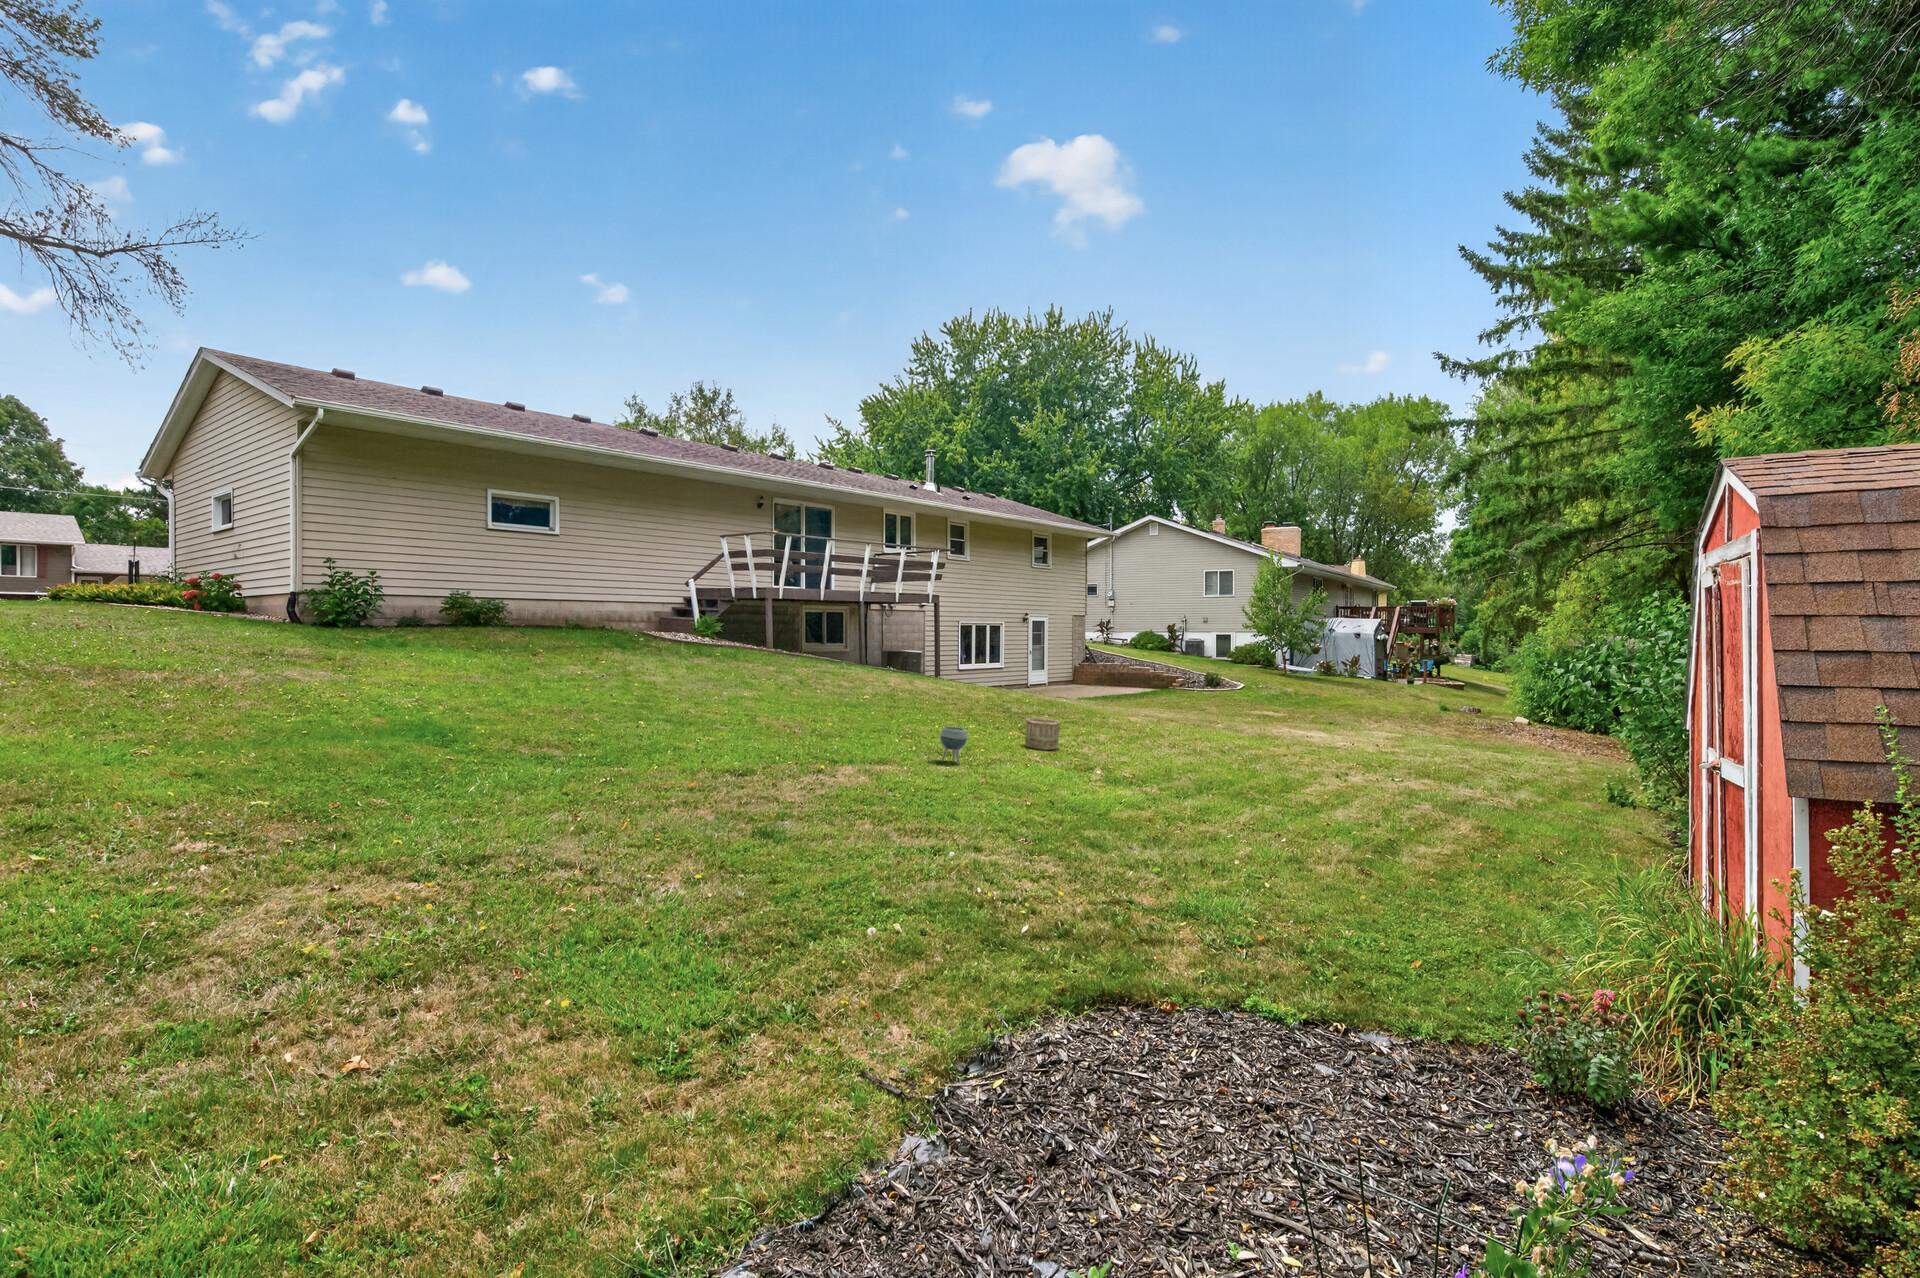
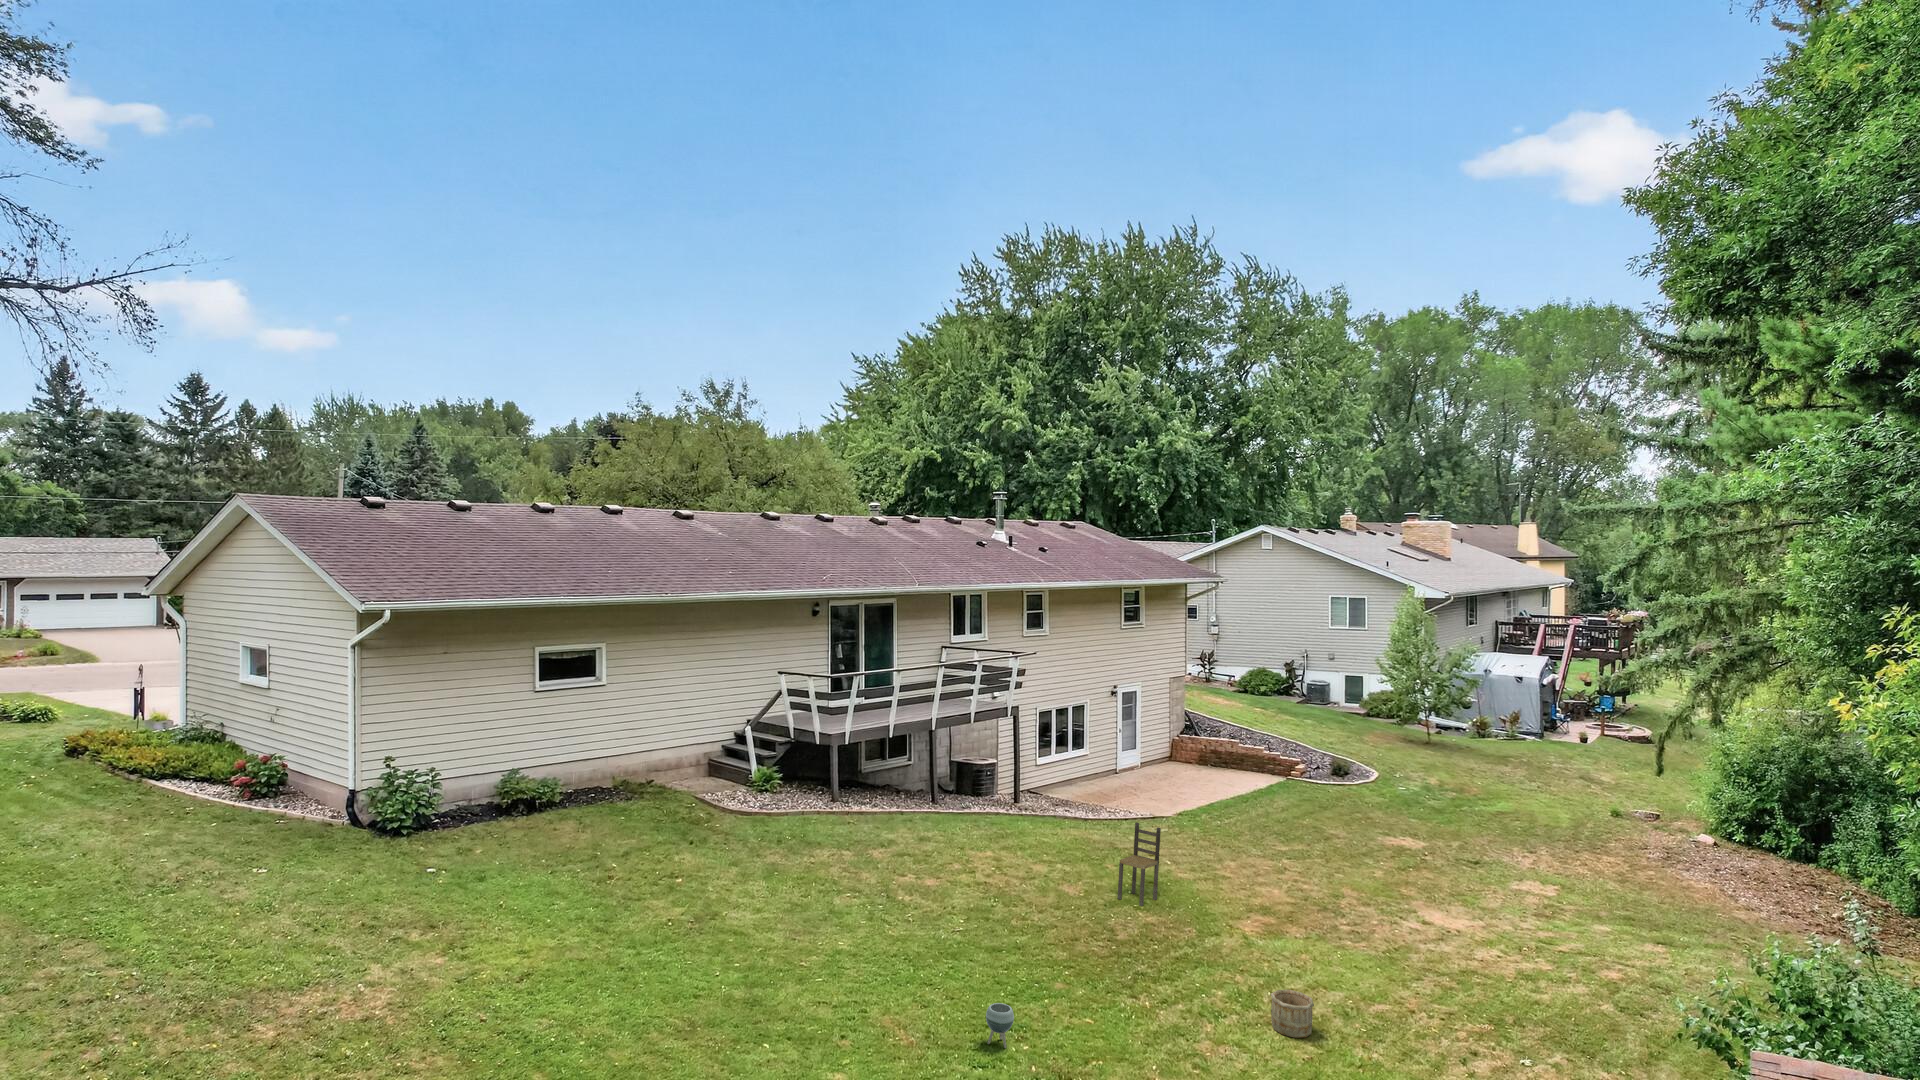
chair: none [1046,653,1087,721] -> present [1118,823,1161,906]
wooden bucket: present [1025,717,1060,750] -> present [1271,990,1314,1038]

